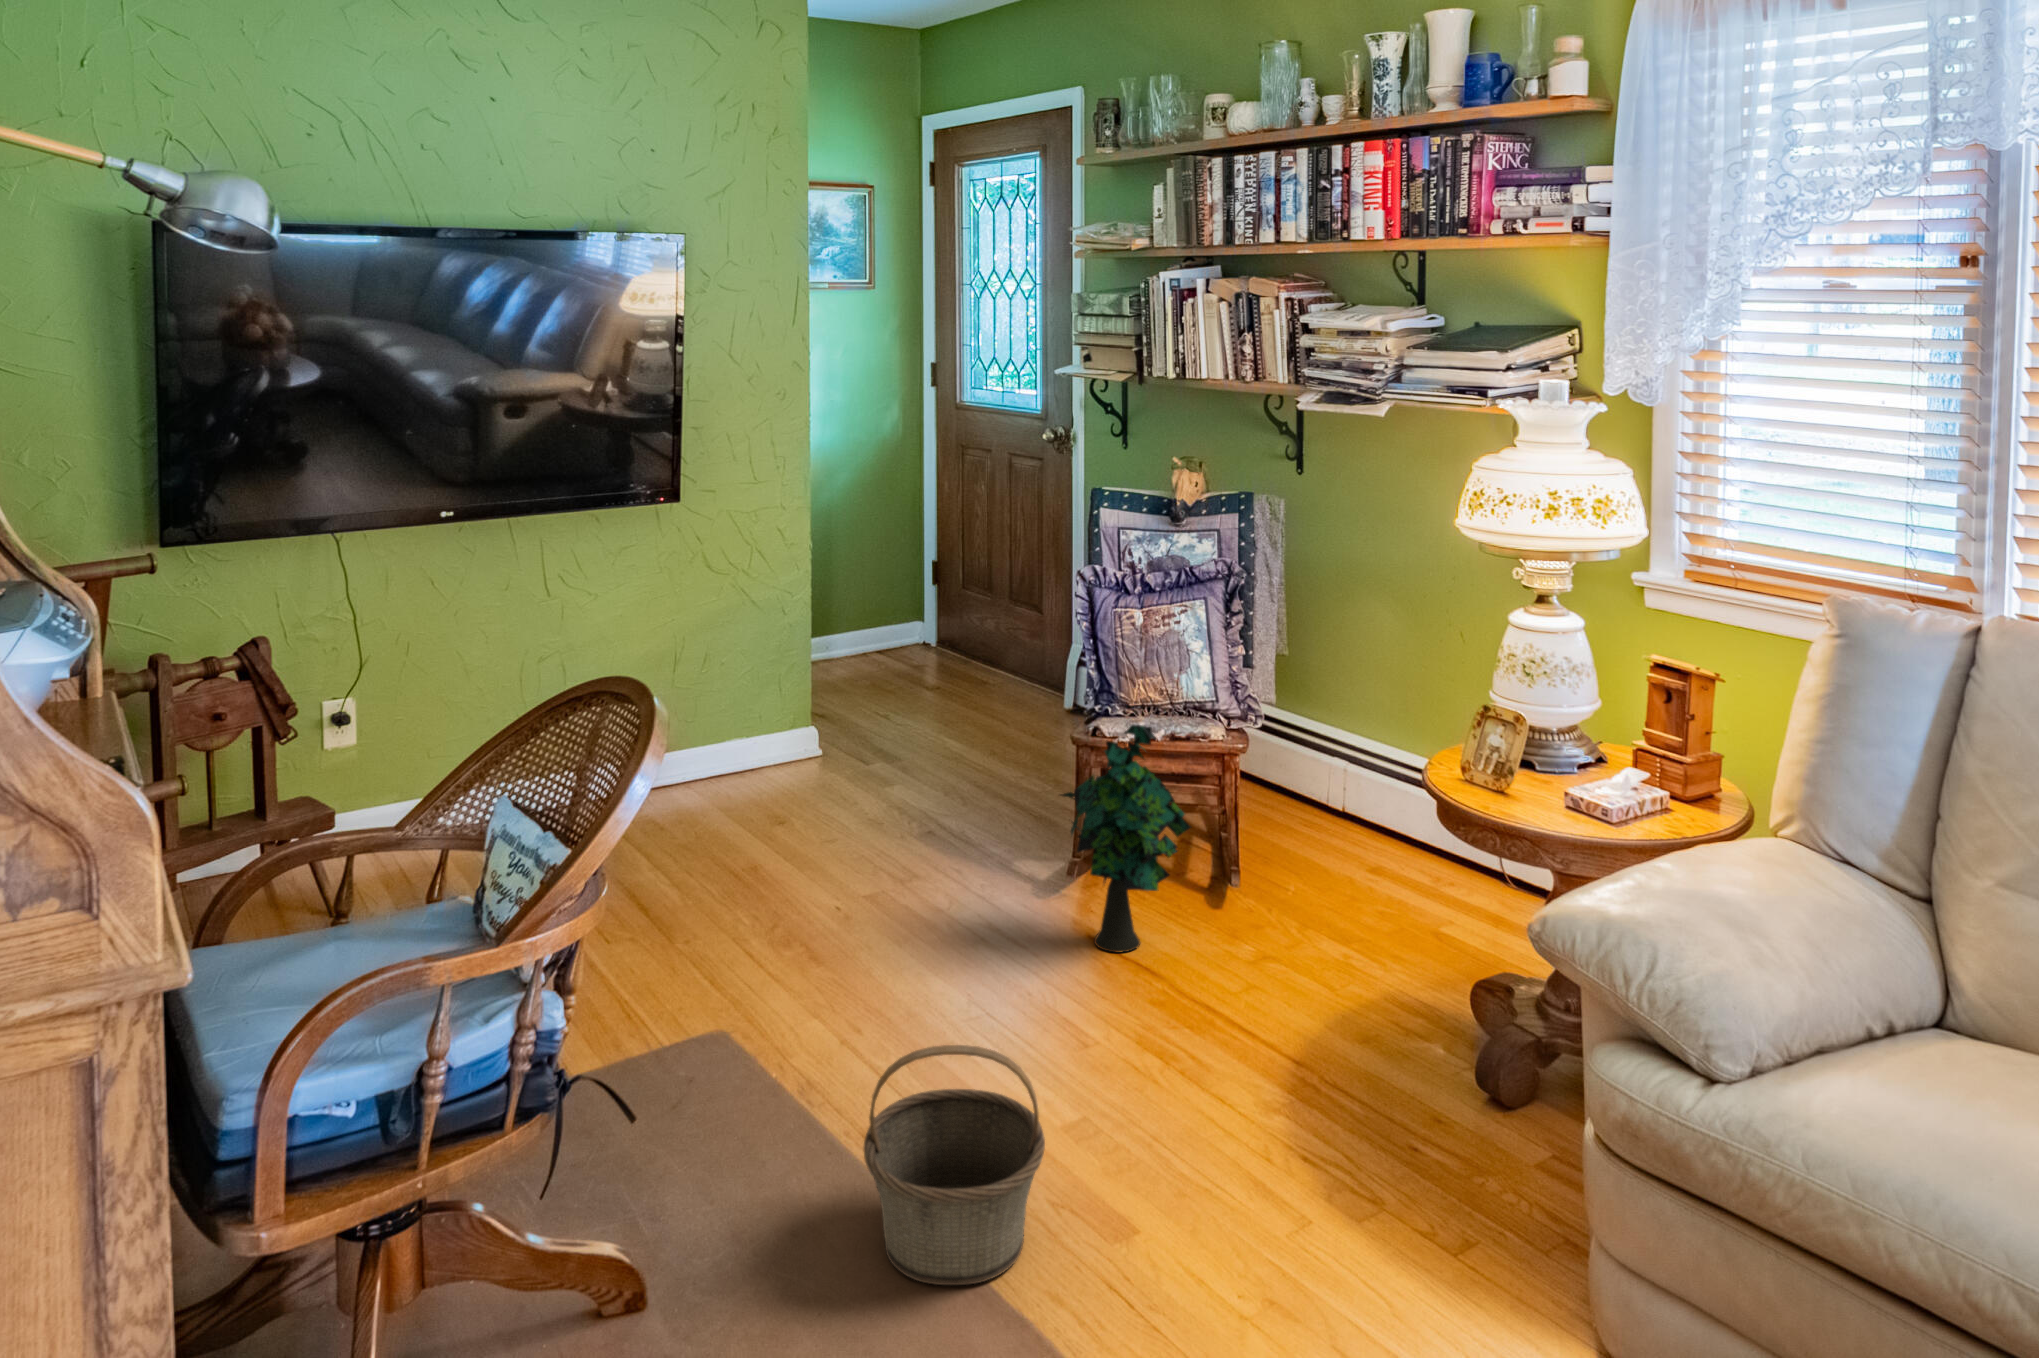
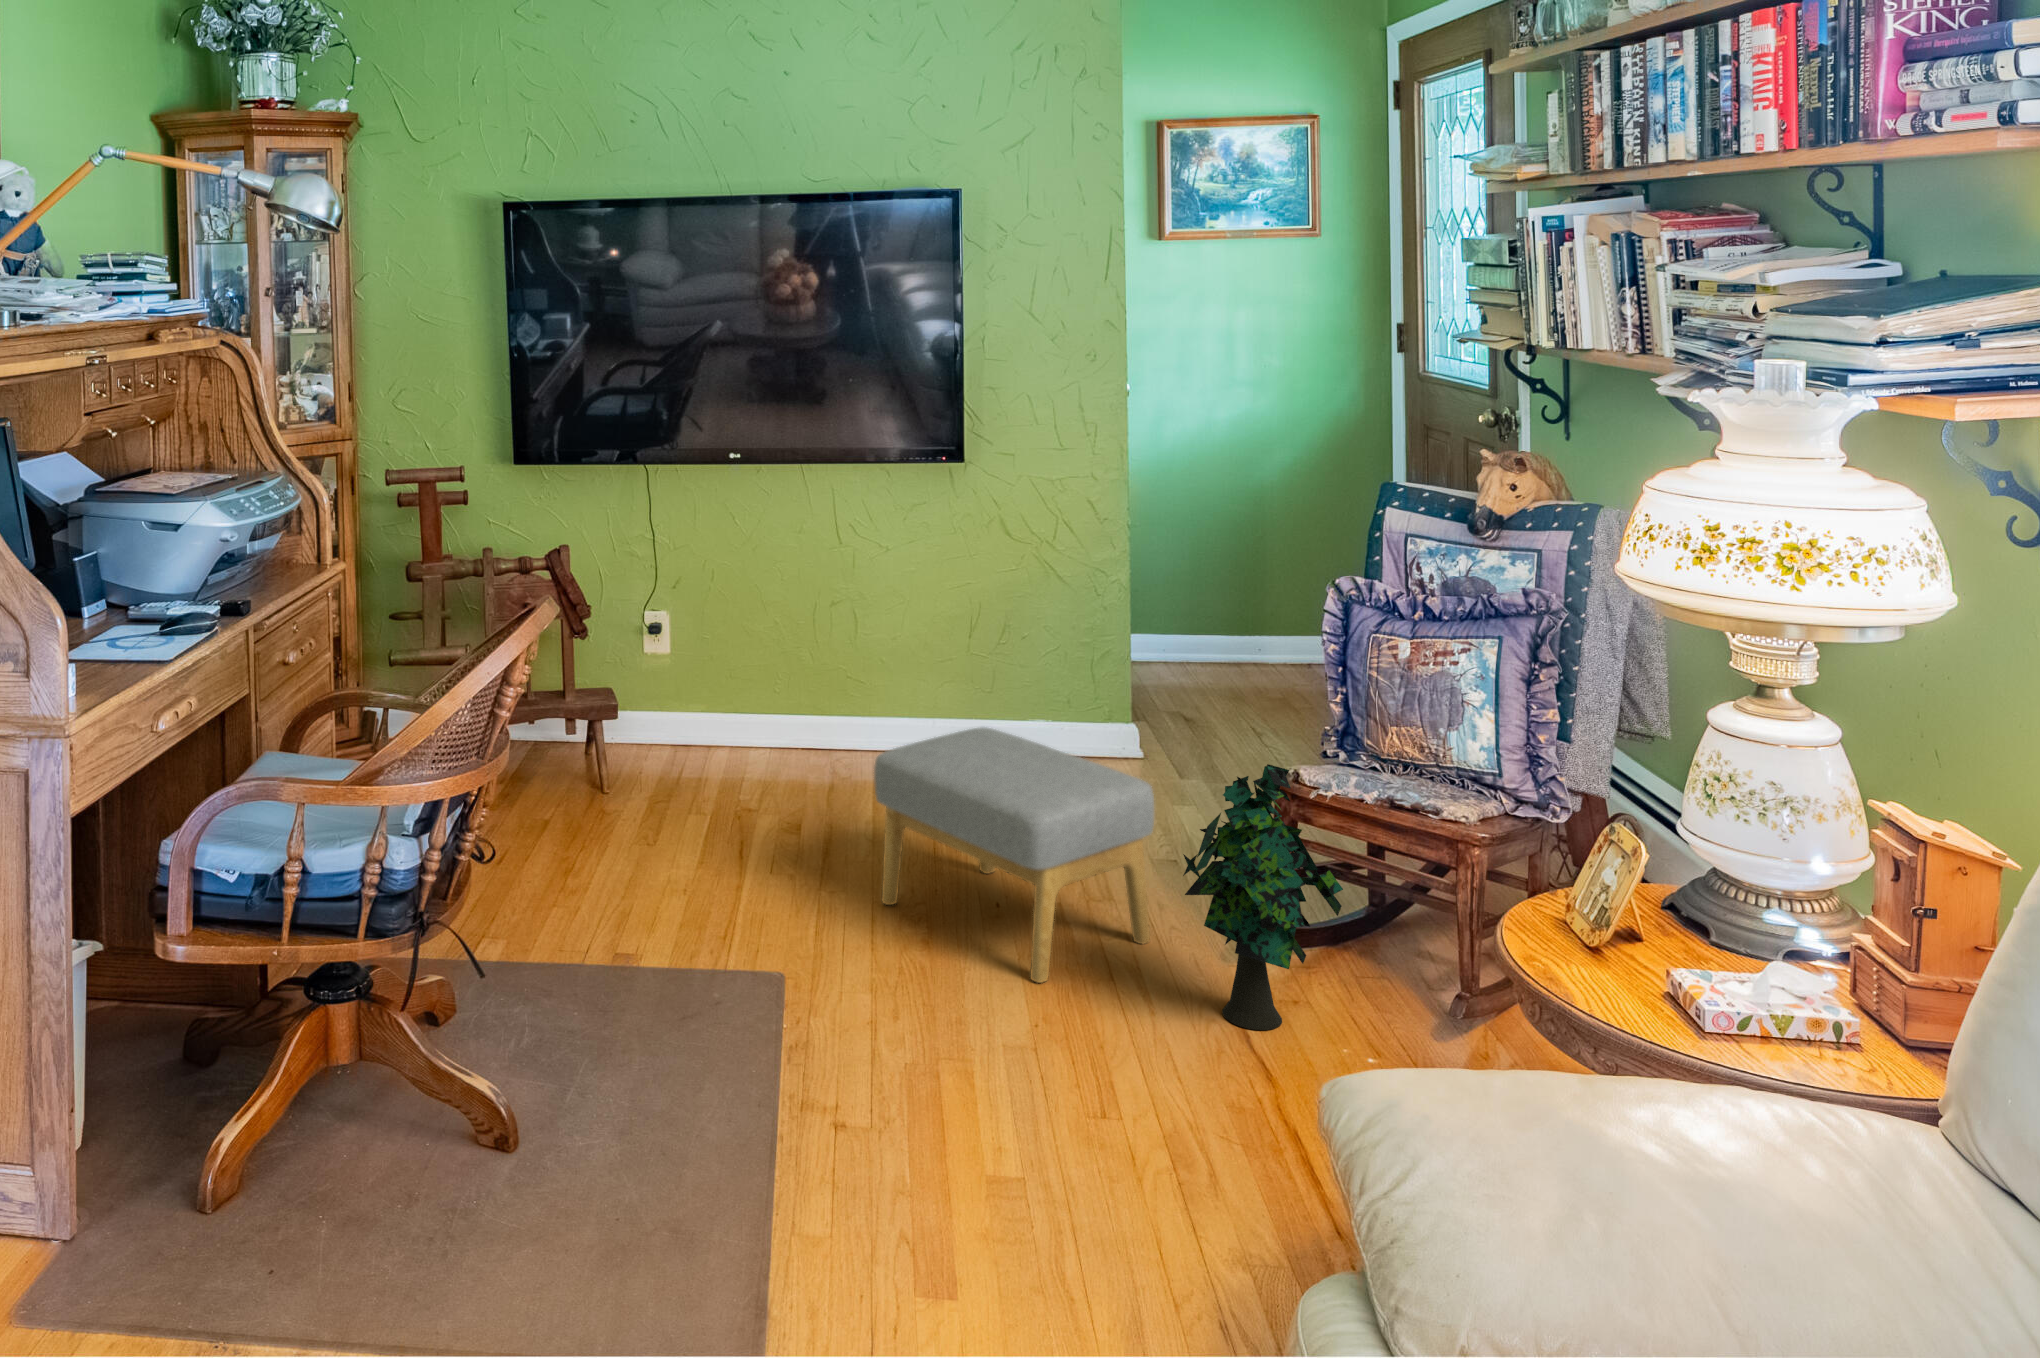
footstool: none [745,751,998,973] -> present [874,727,1154,983]
basket: present [864,1045,1045,1285] -> none [698,992,881,1228]

